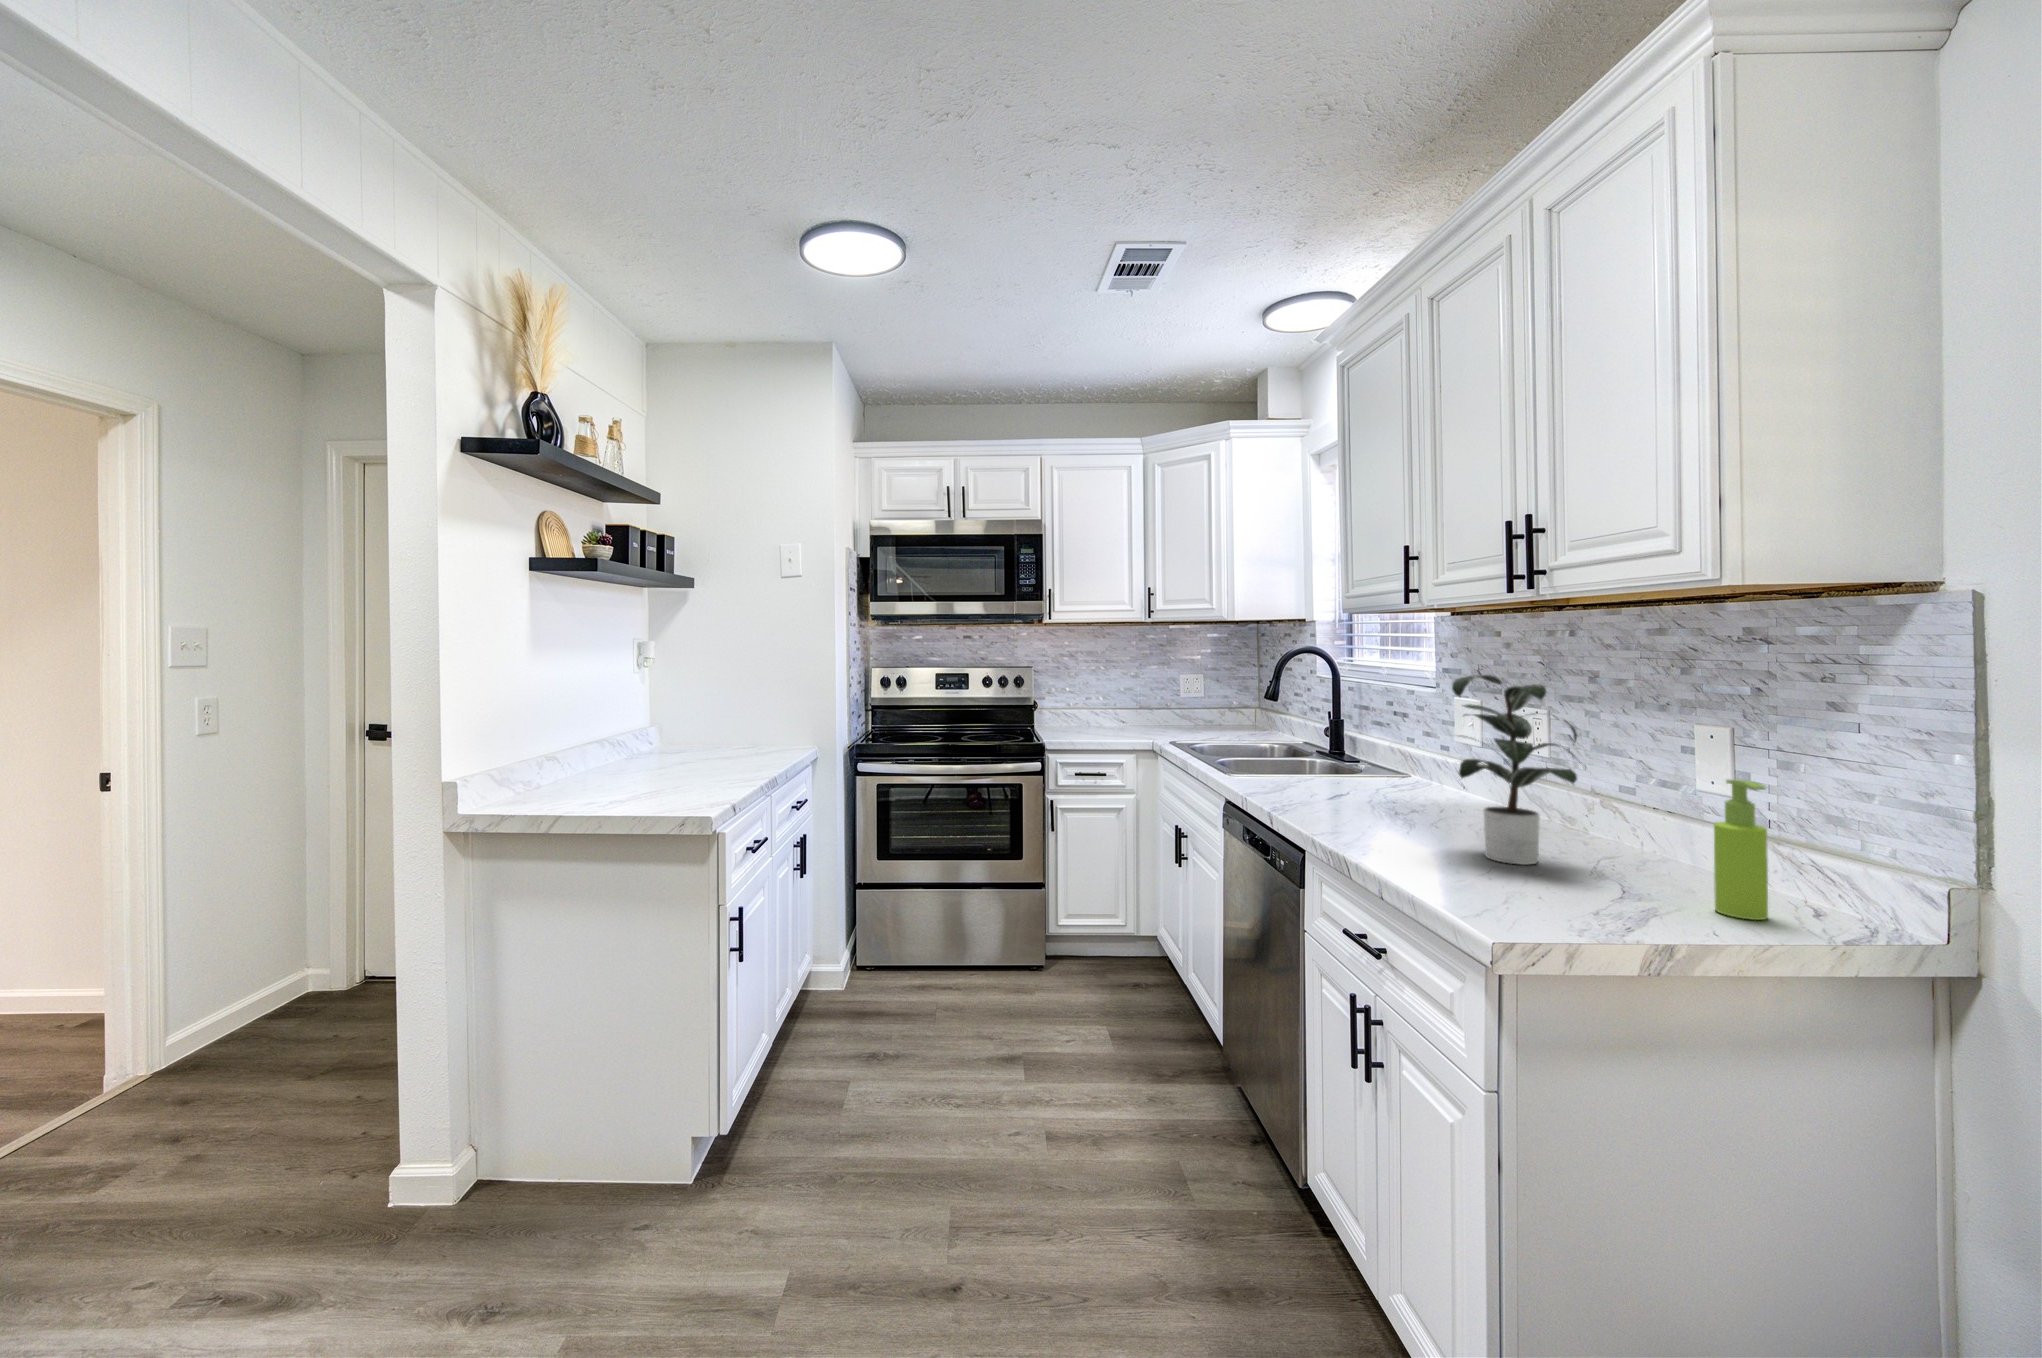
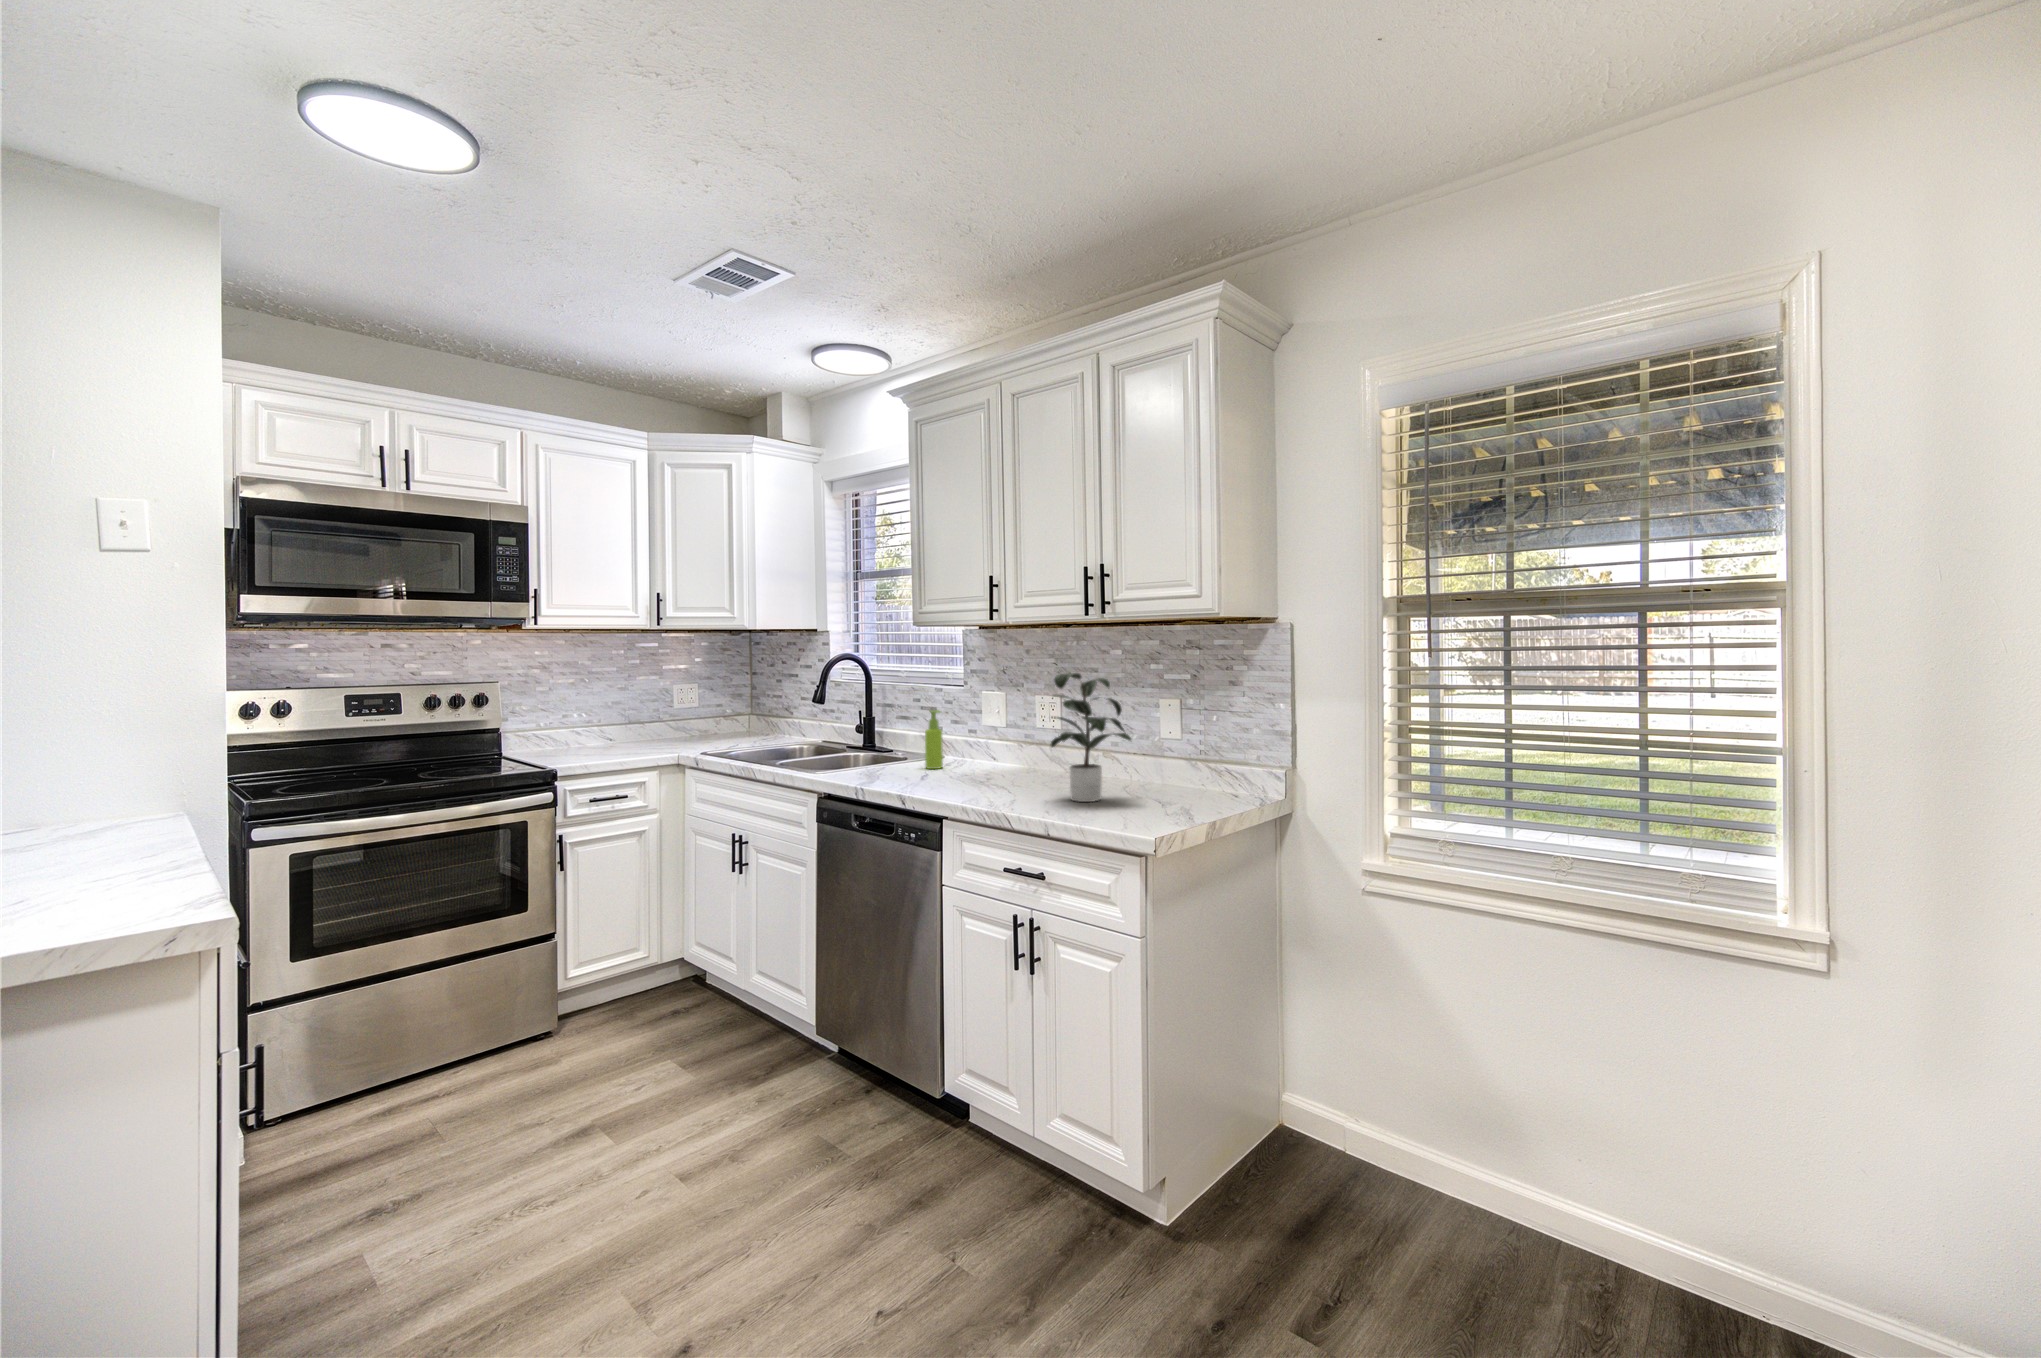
soap dispenser: present [1714,780,1768,920] -> present [925,710,943,769]

